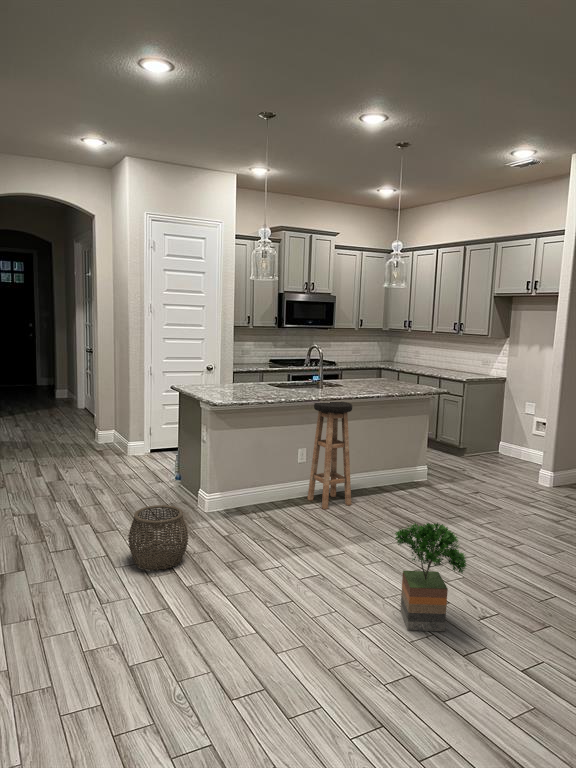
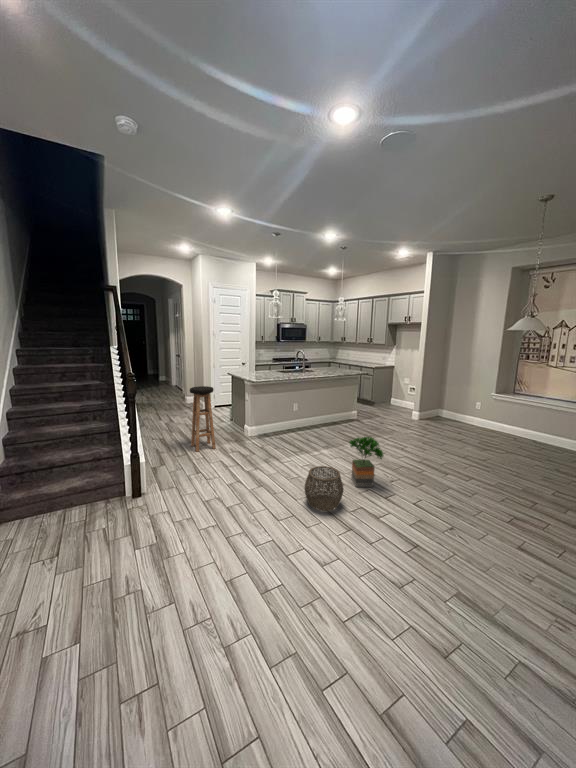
bar stool: present [307,402,352,509] -> present [190,386,216,452]
woven basket: present [128,505,189,570] -> present [304,466,343,511]

